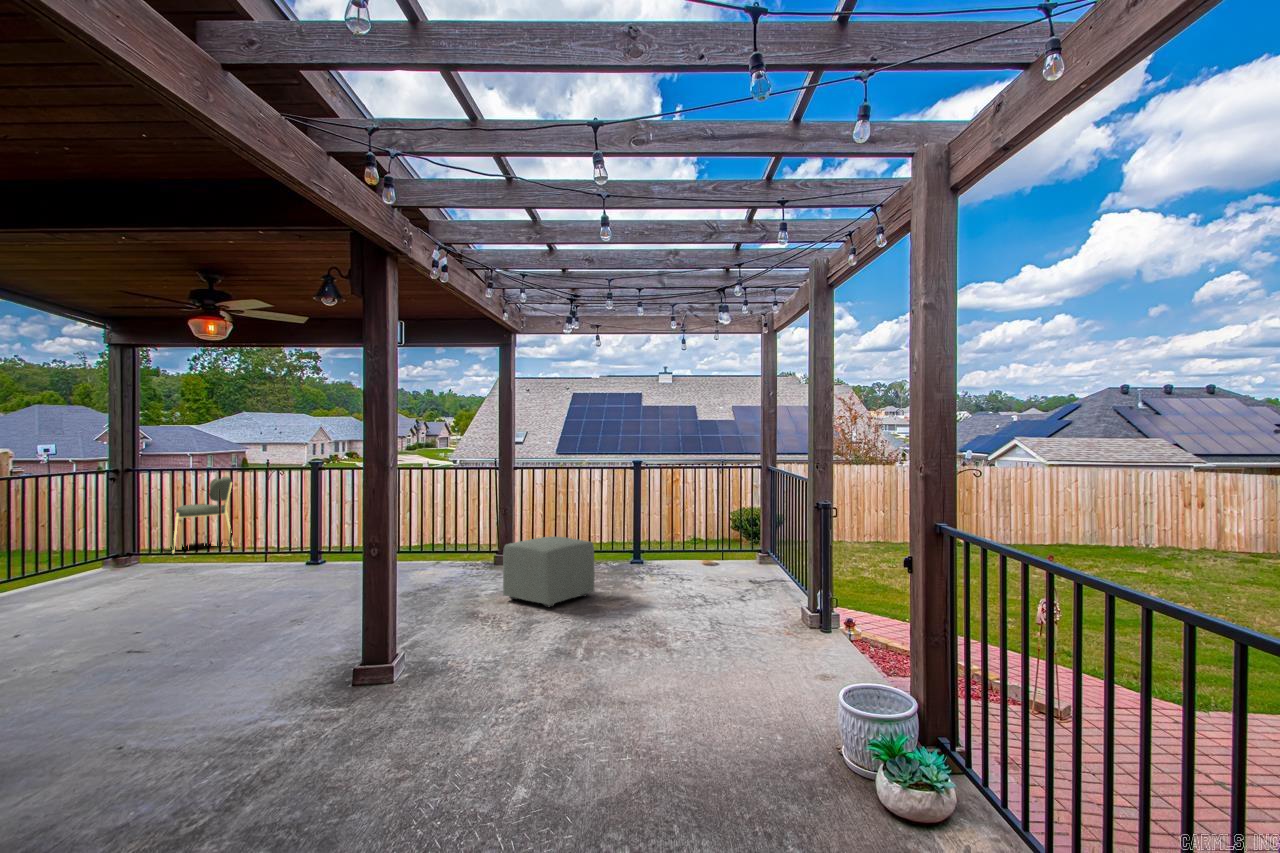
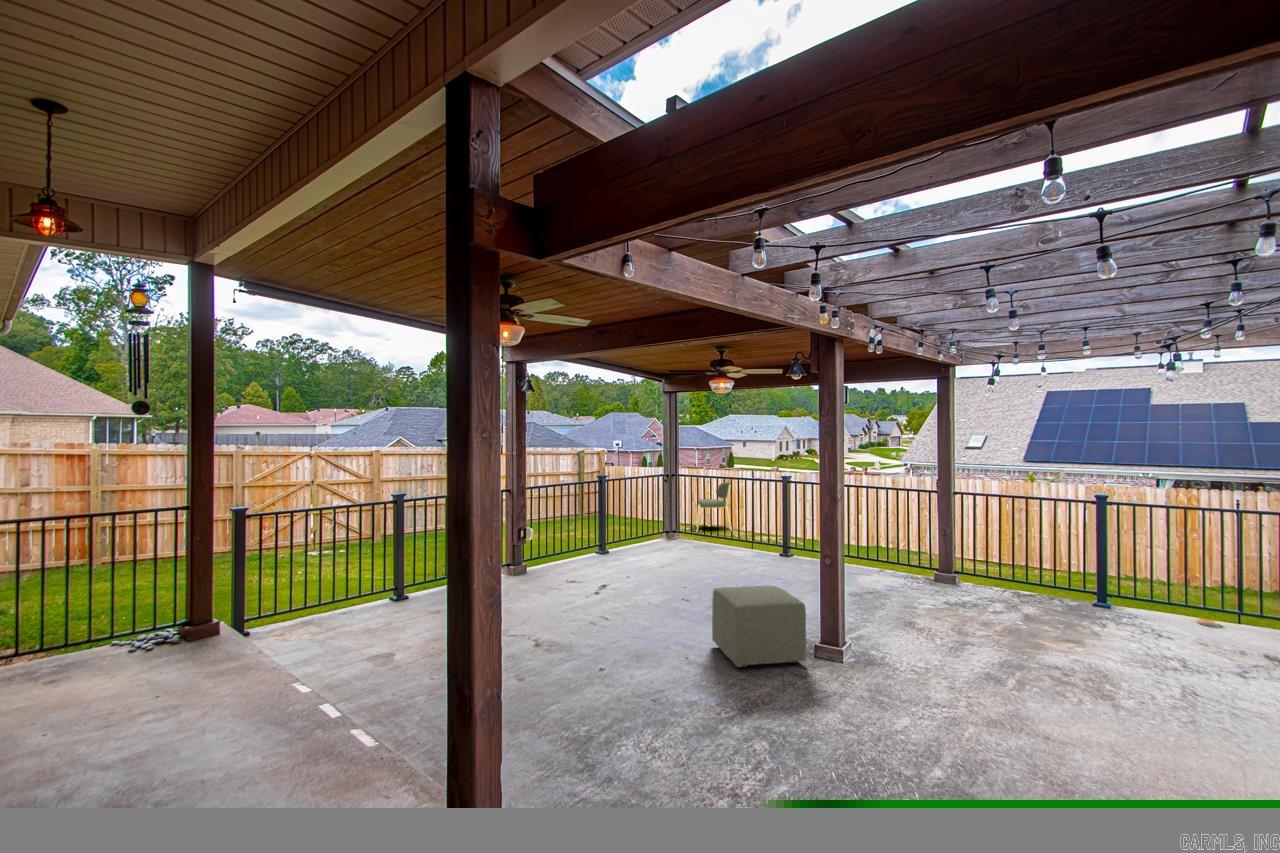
ottoman: present [503,537,595,607] -> present [712,585,807,668]

